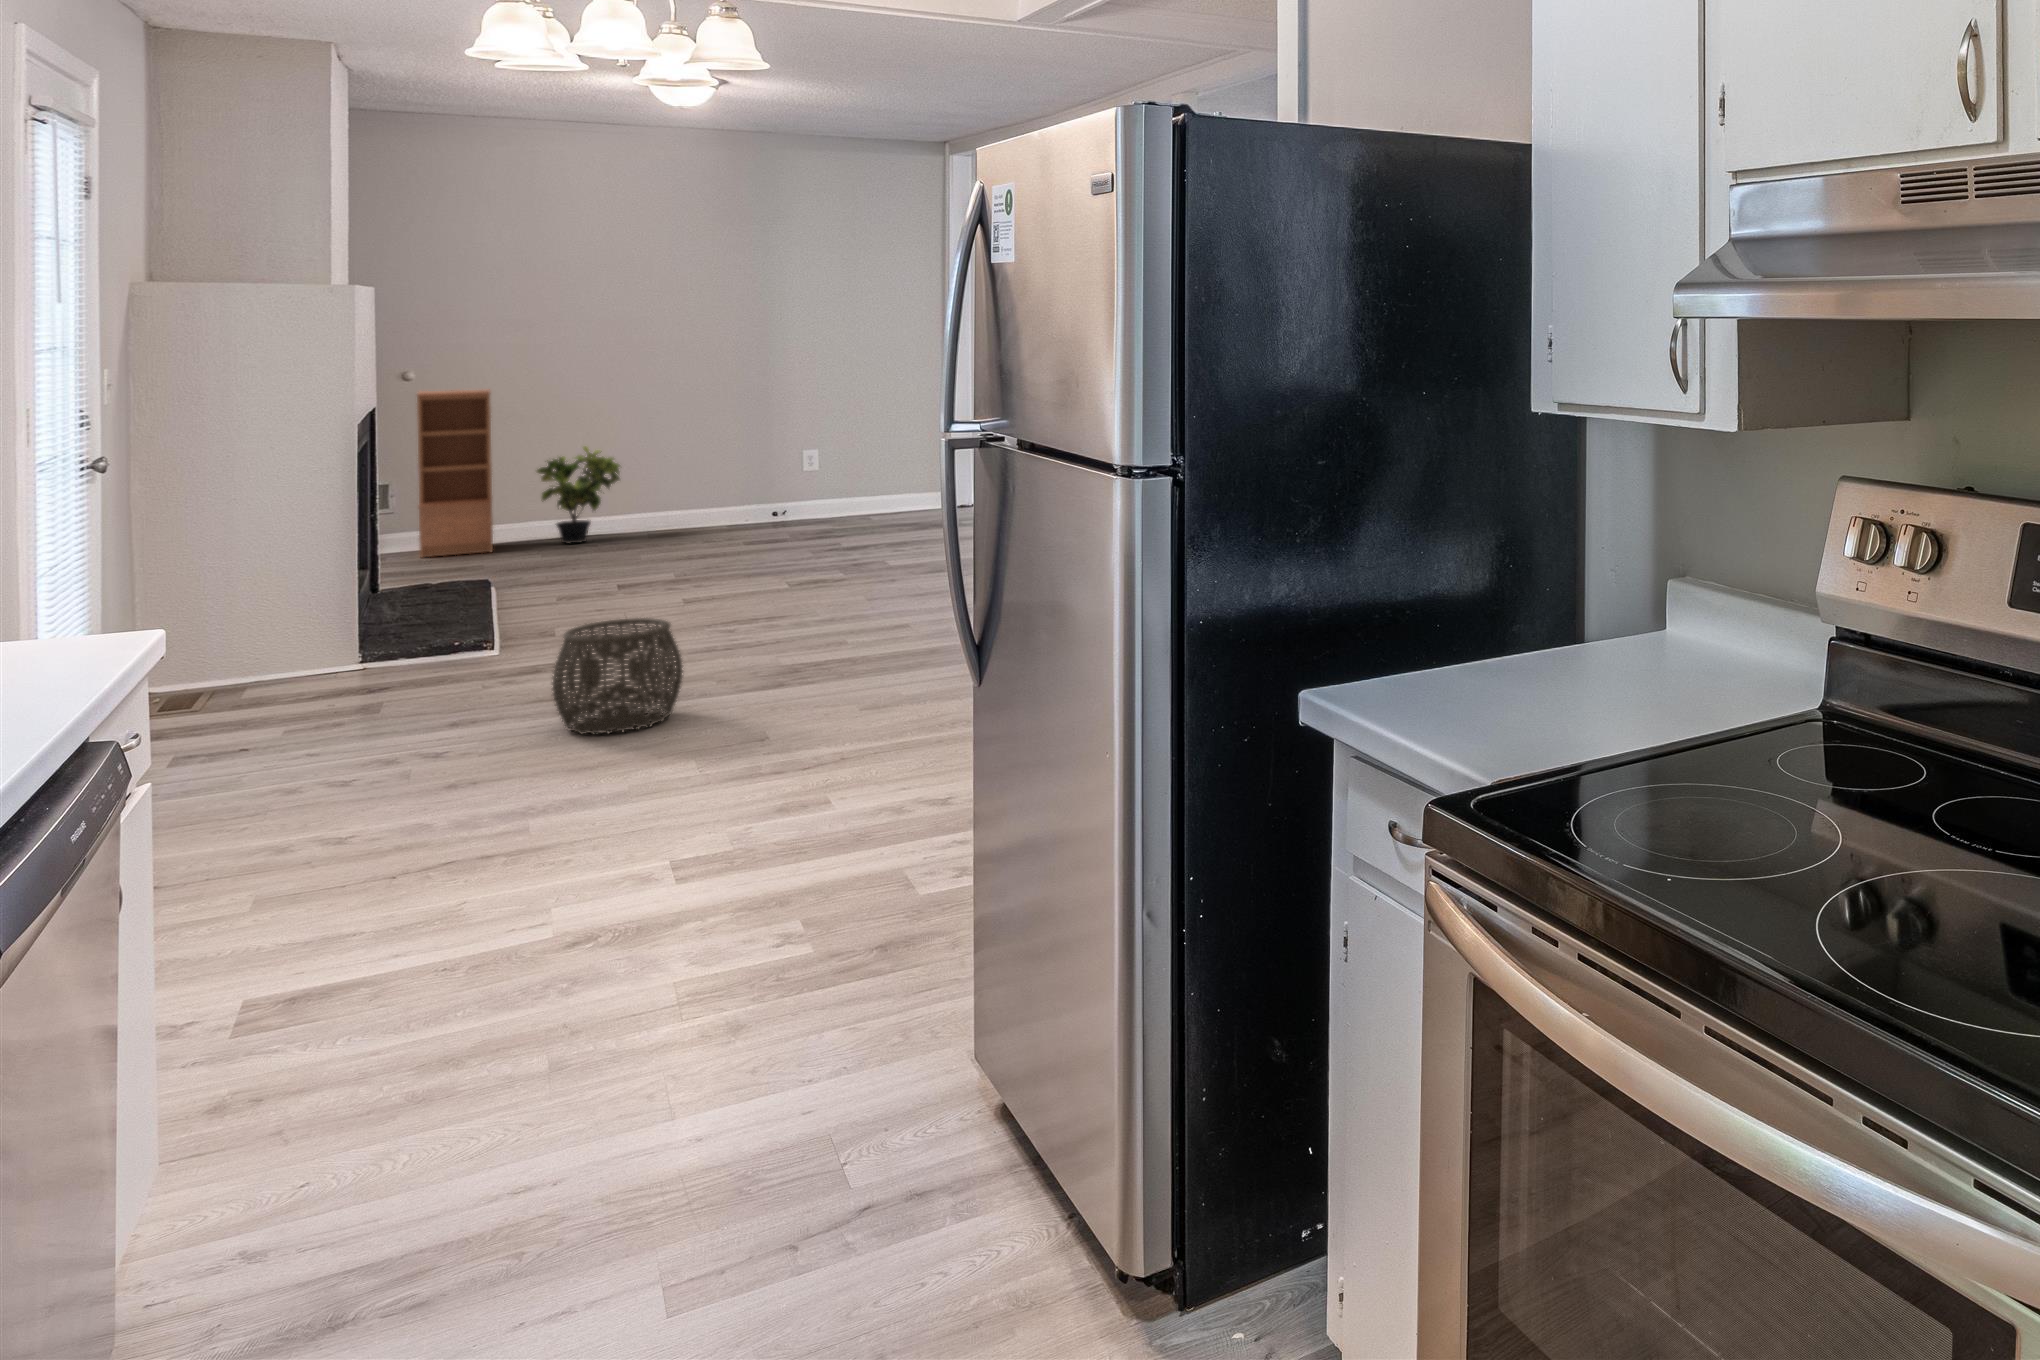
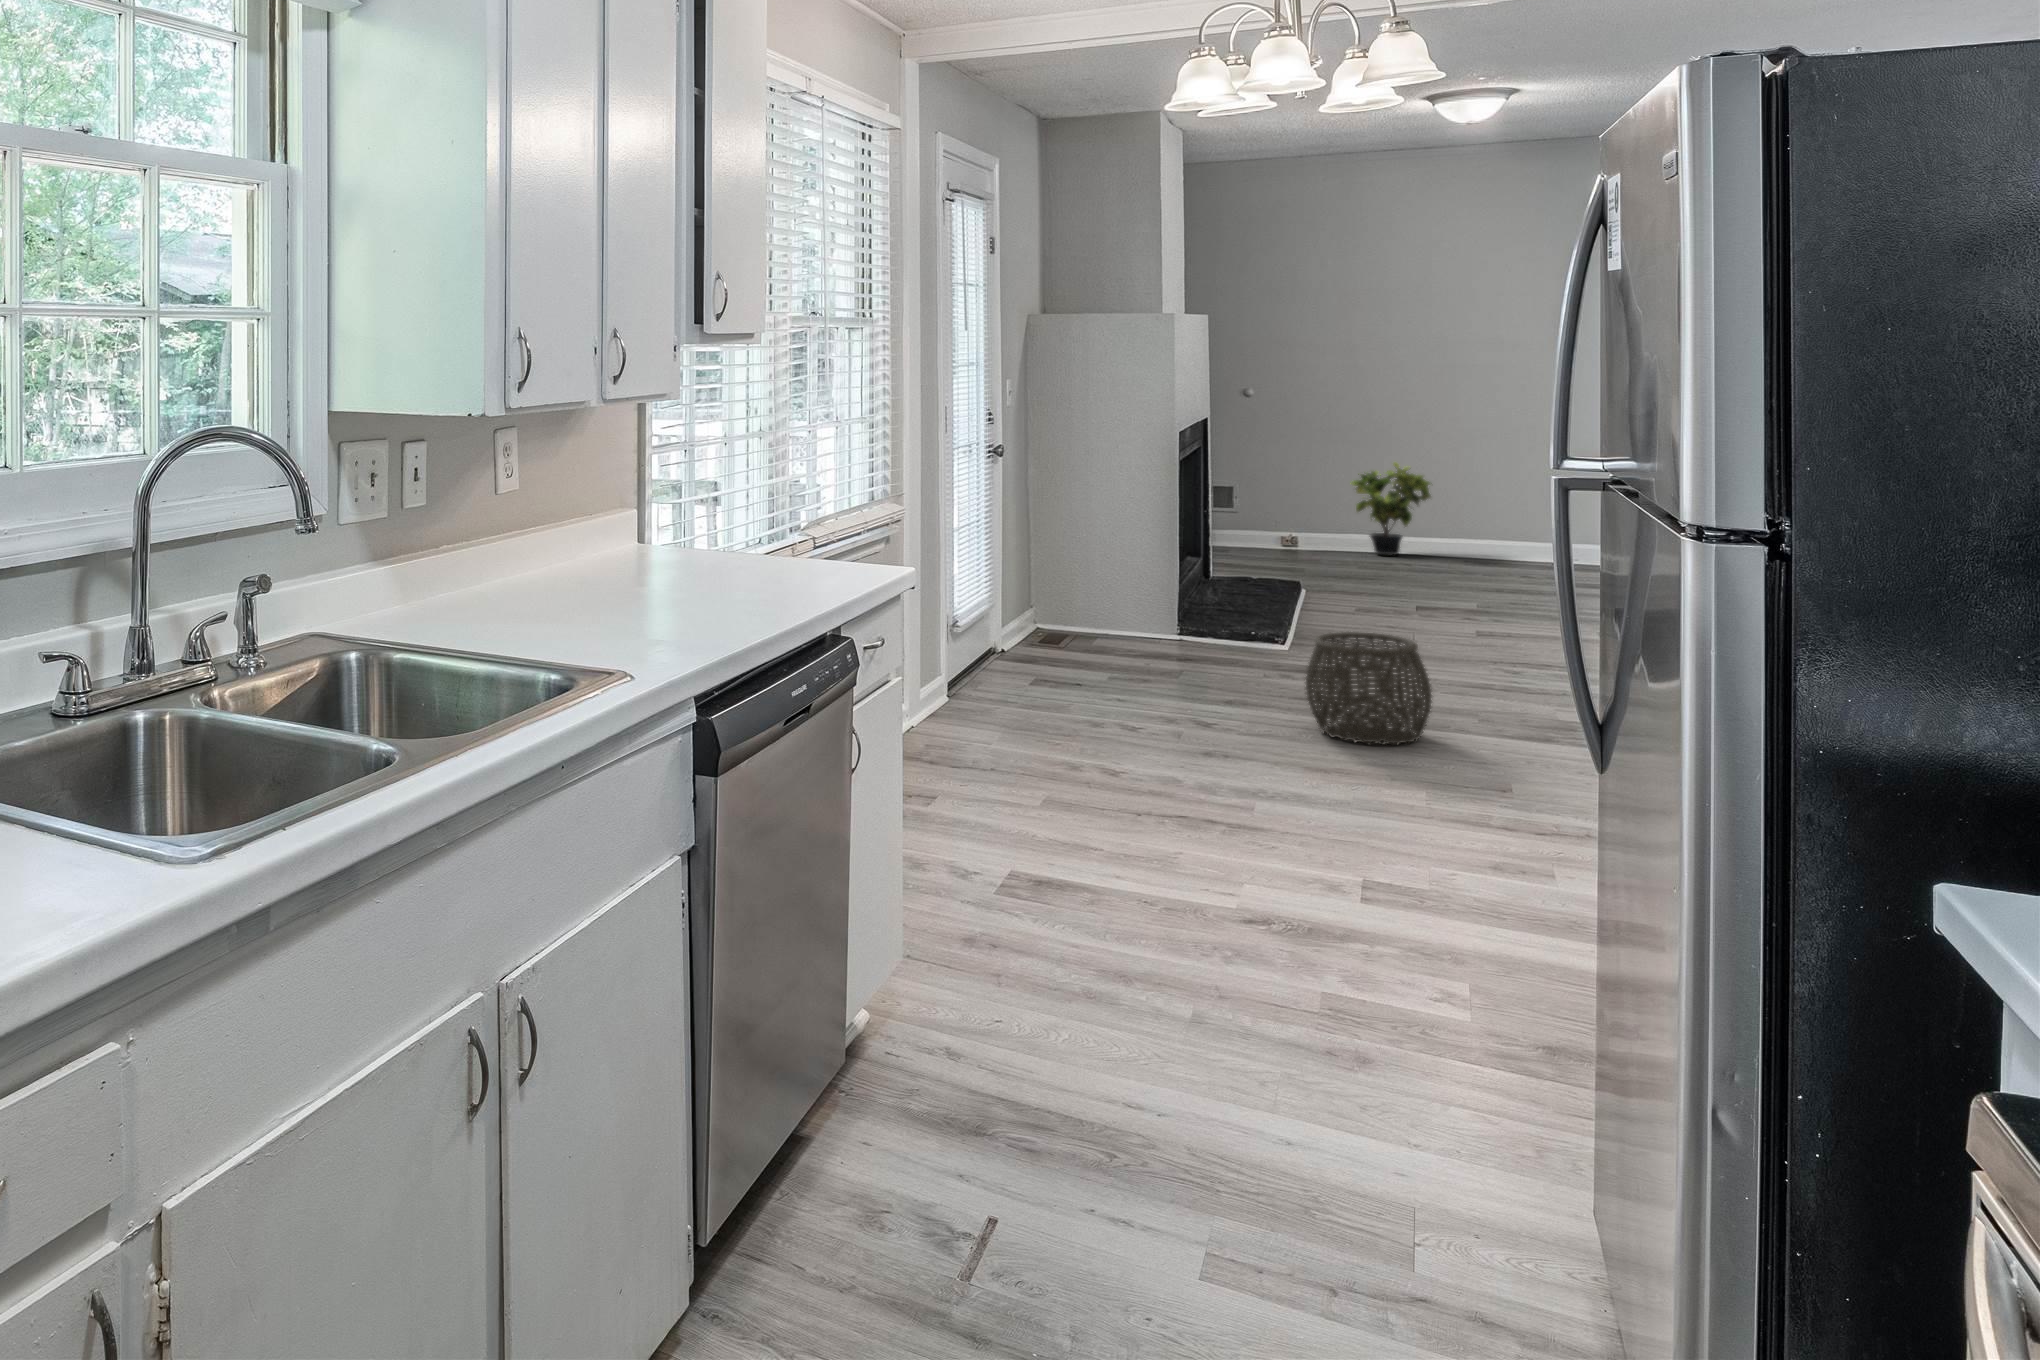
bookcase: present [417,389,493,557] -> none [1246,405,1315,555]

